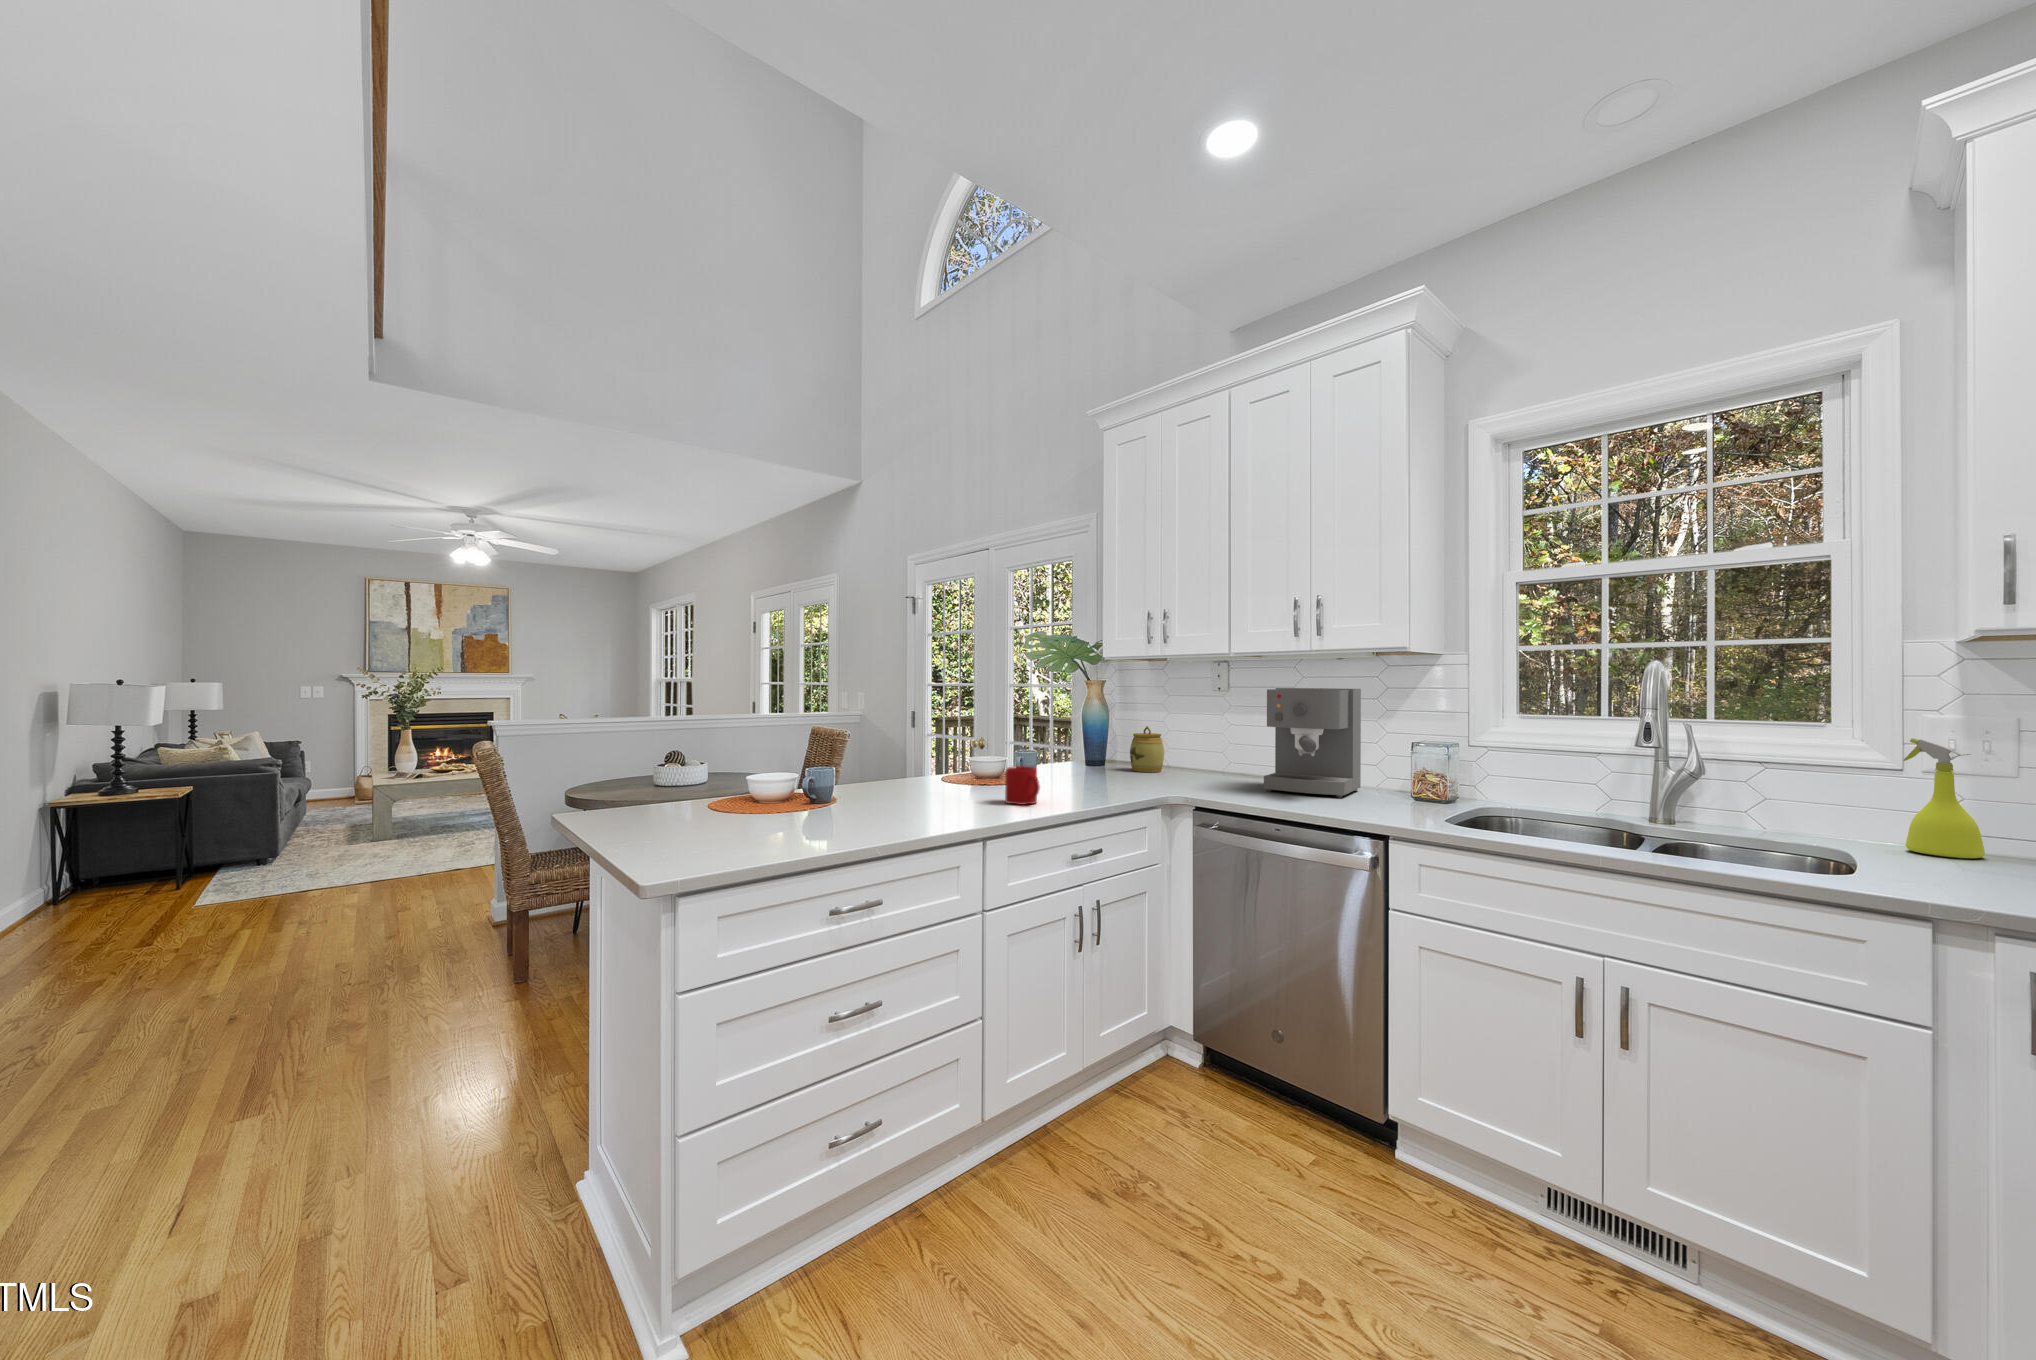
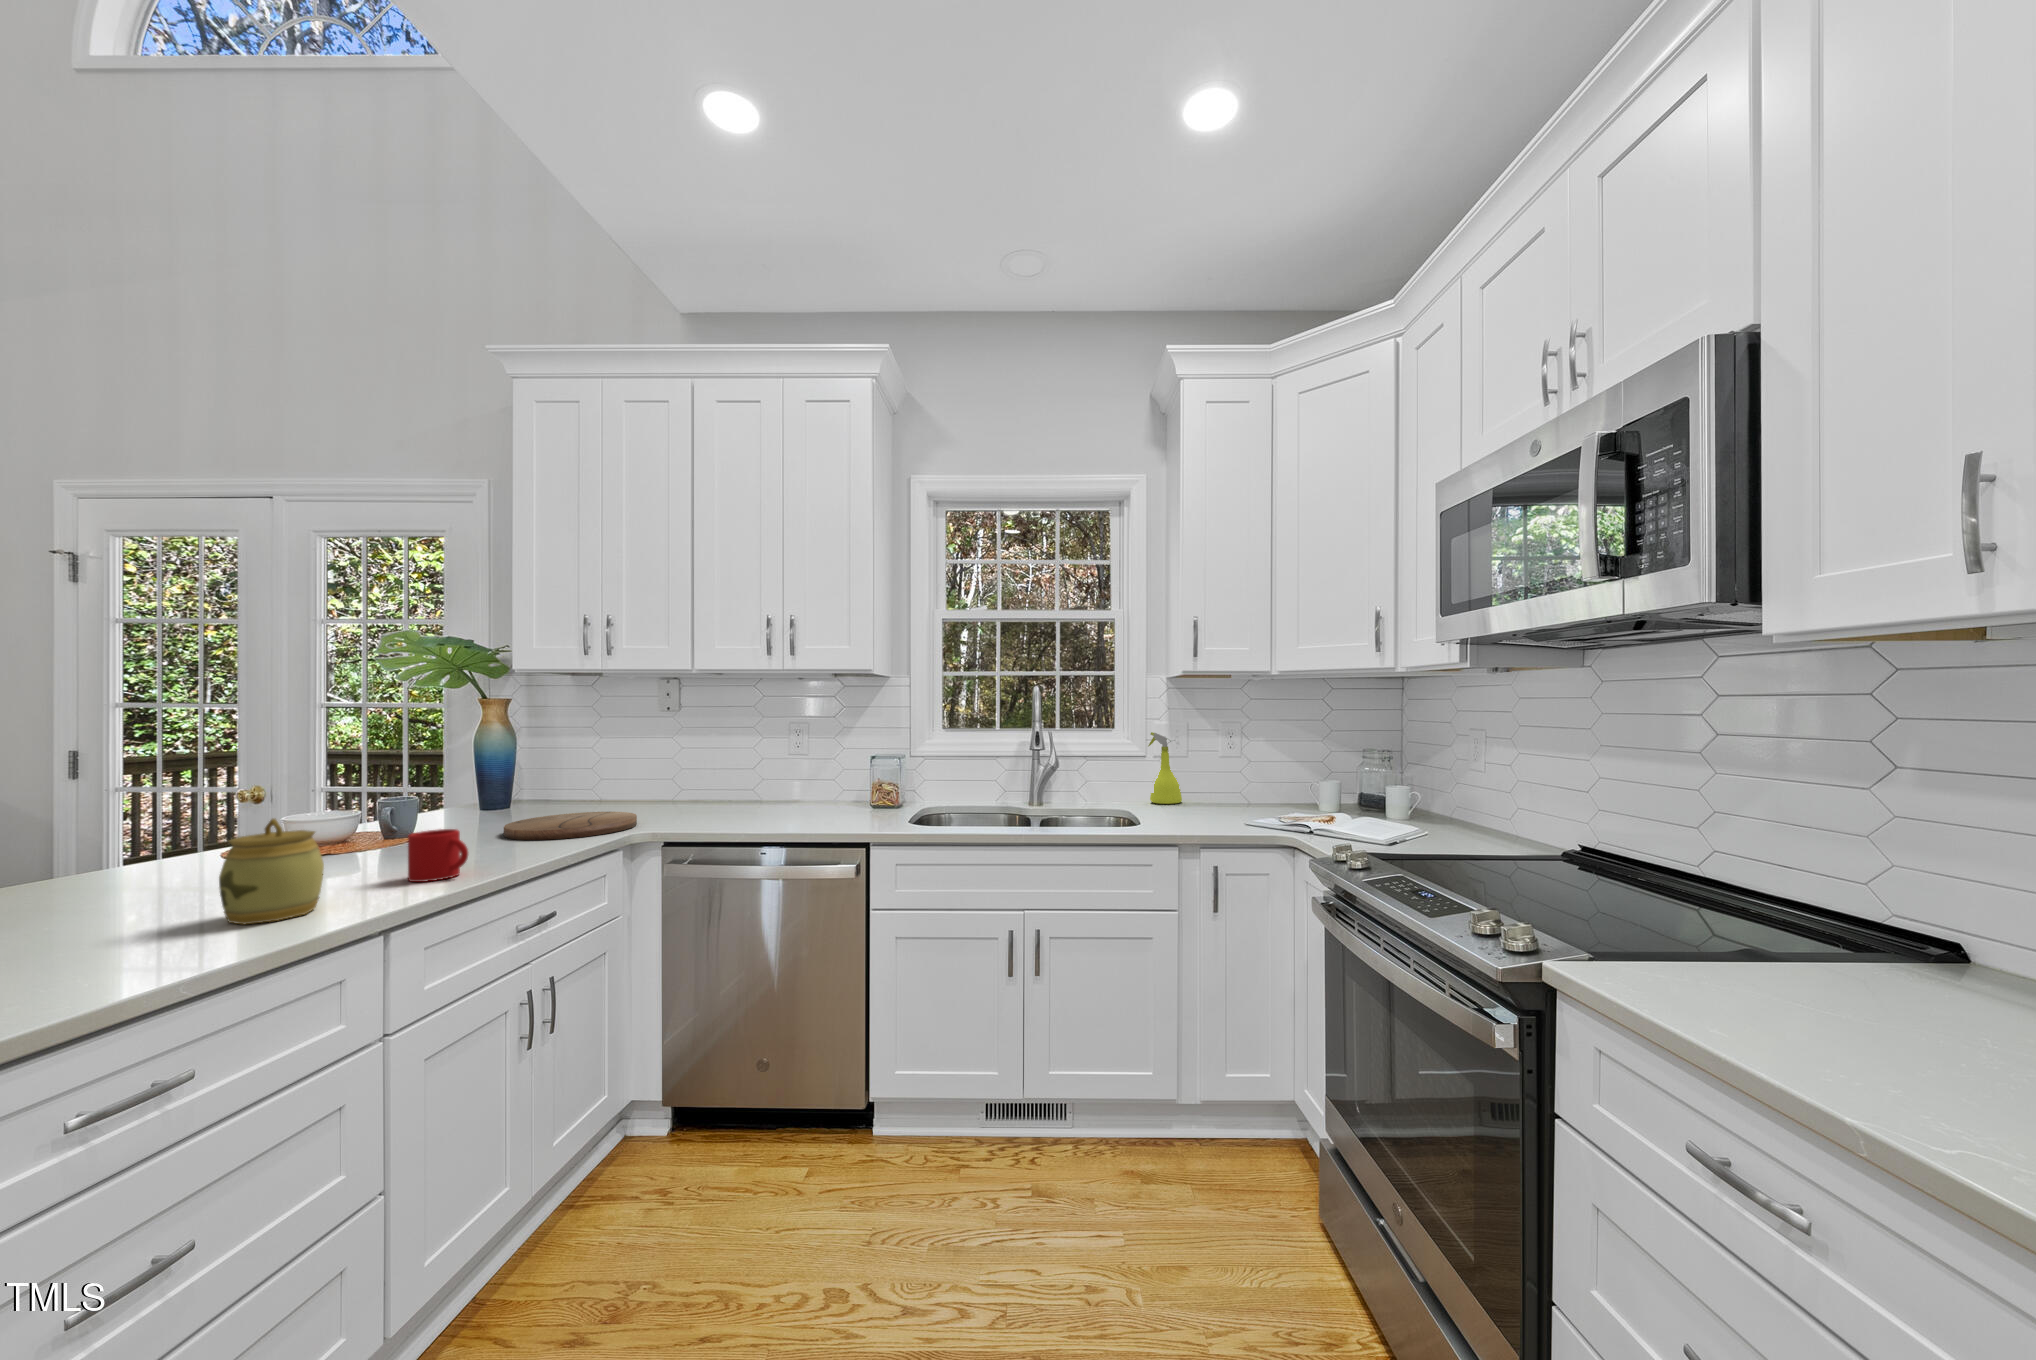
coffee maker: present [1264,688,1361,798] -> none [726,711,813,819]
jar: present [1130,726,1164,772] -> present [219,819,324,924]
cutting board: none [1086,769,1186,789] -> present [504,812,637,840]

